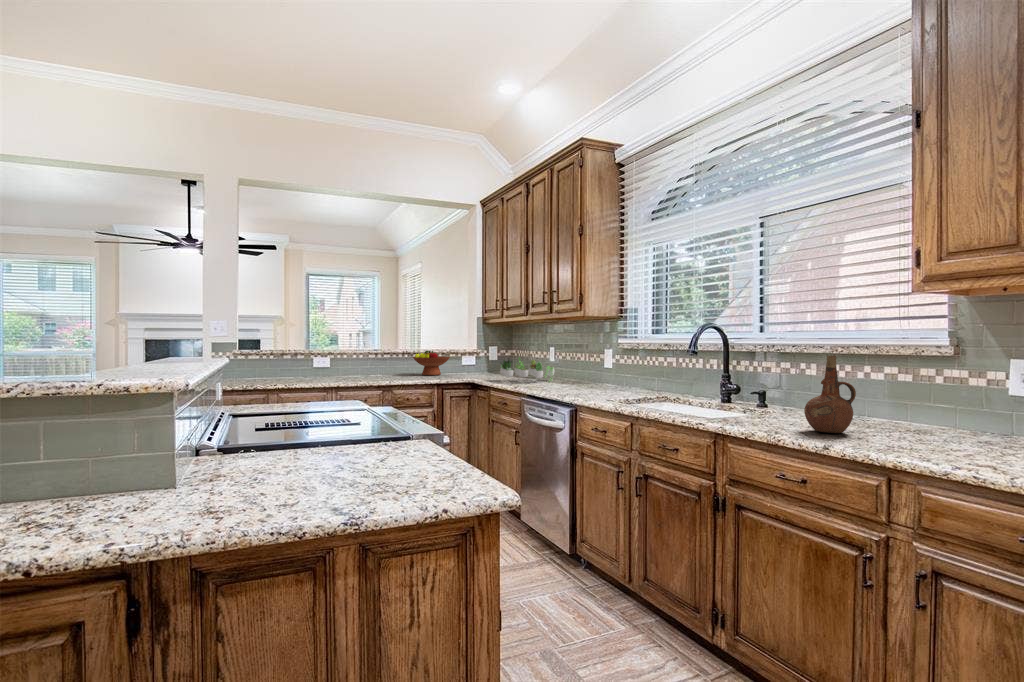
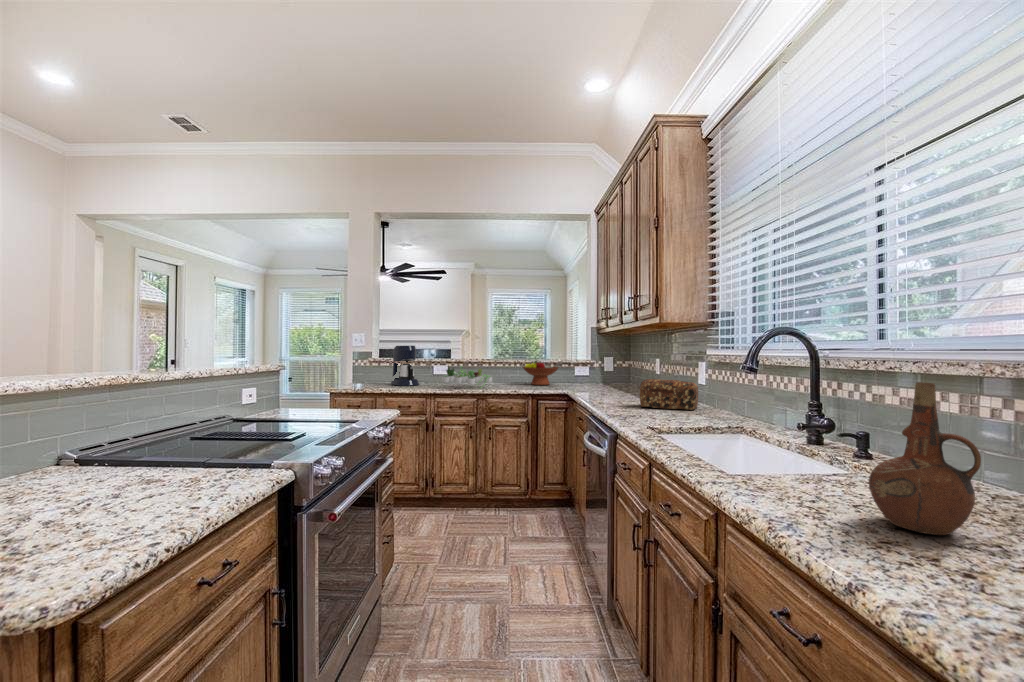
coffee maker: none [264,336,300,381] -> present [391,345,419,386]
succulent plant: present [500,358,554,381] -> present [442,368,492,388]
bread loaf: none [567,364,613,389] -> present [640,379,698,410]

